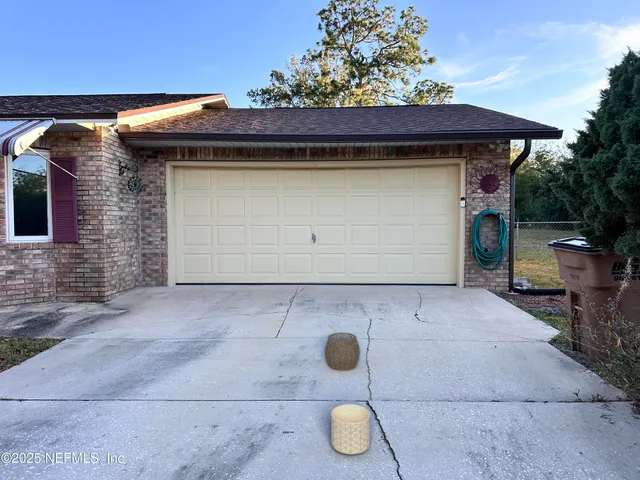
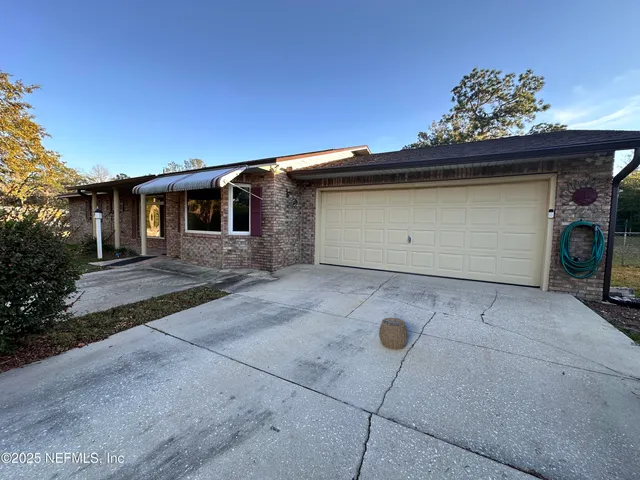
planter: present [331,404,370,454] -> none [341,385,374,432]

